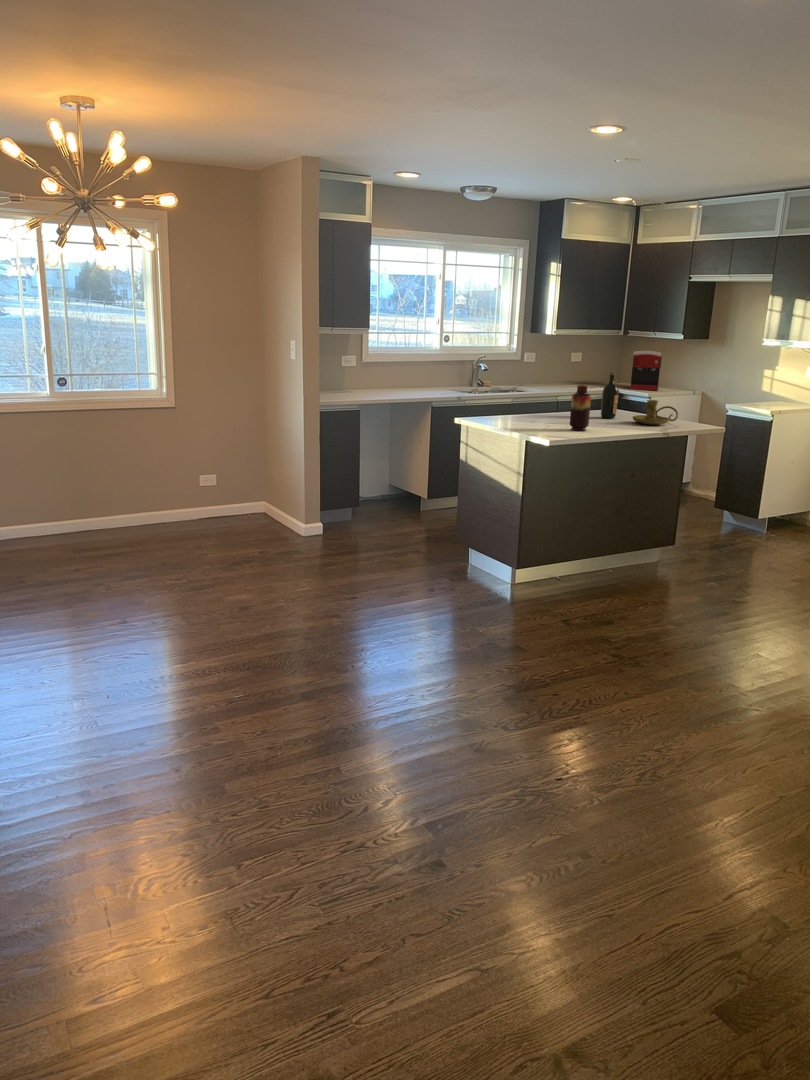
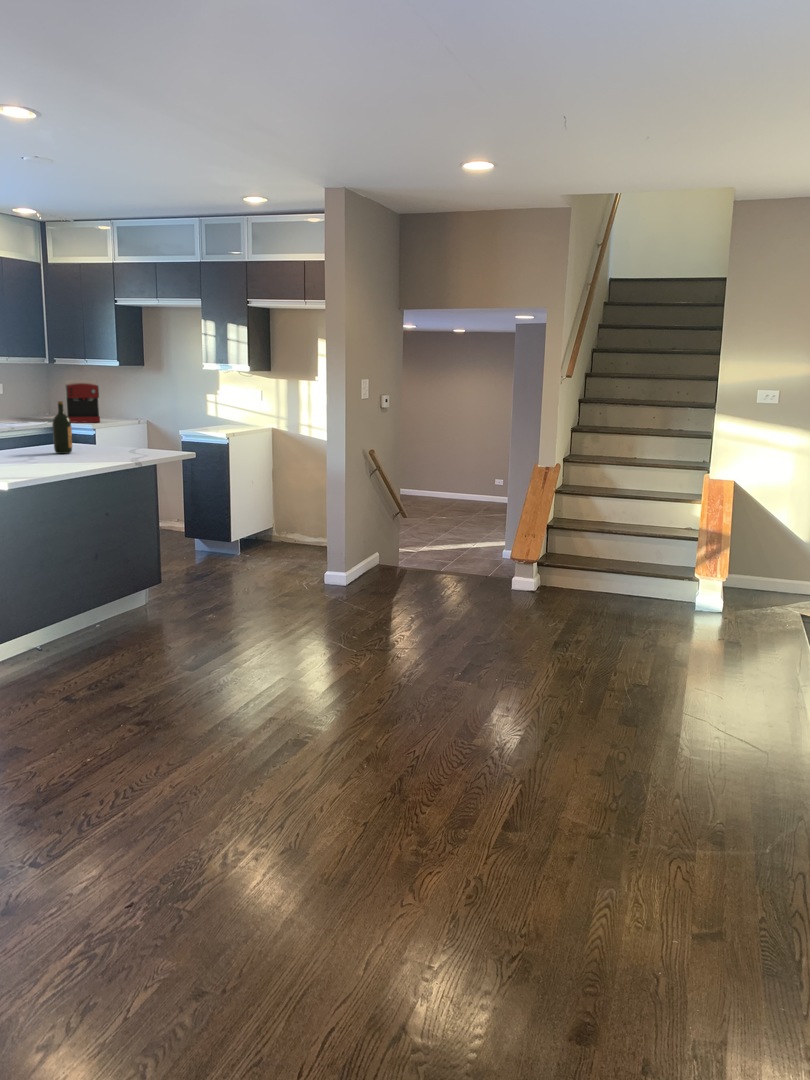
vase: present [570,385,591,431] -> none [23,416,49,469]
candle holder: present [633,400,678,425] -> none [94,429,143,456]

